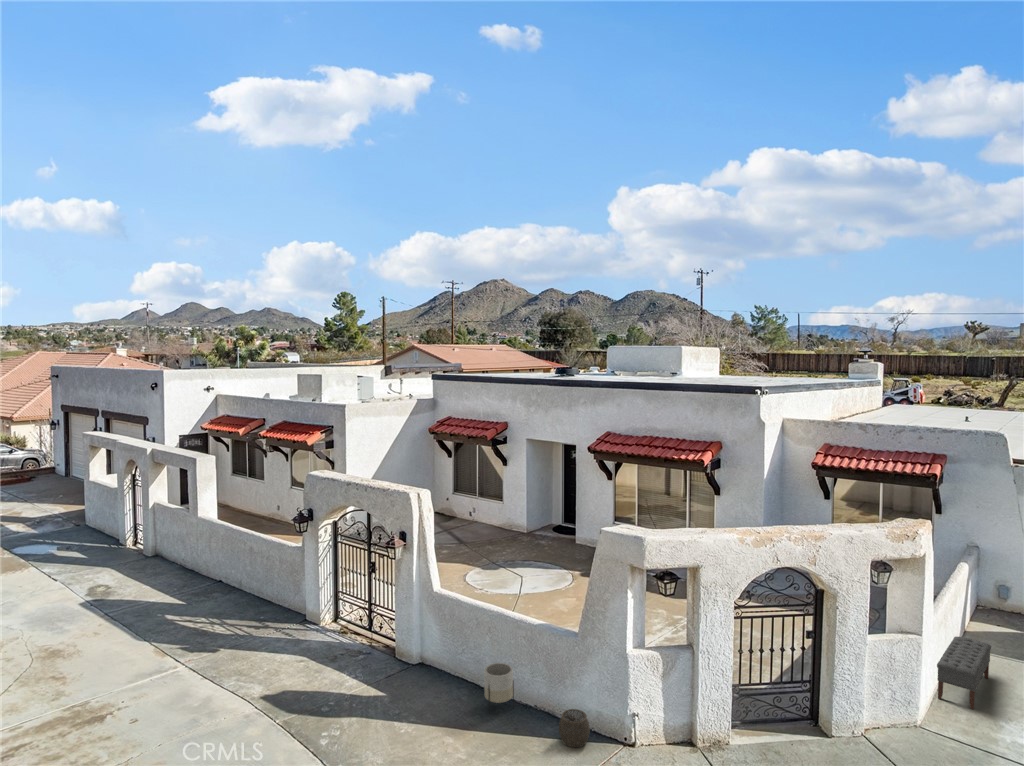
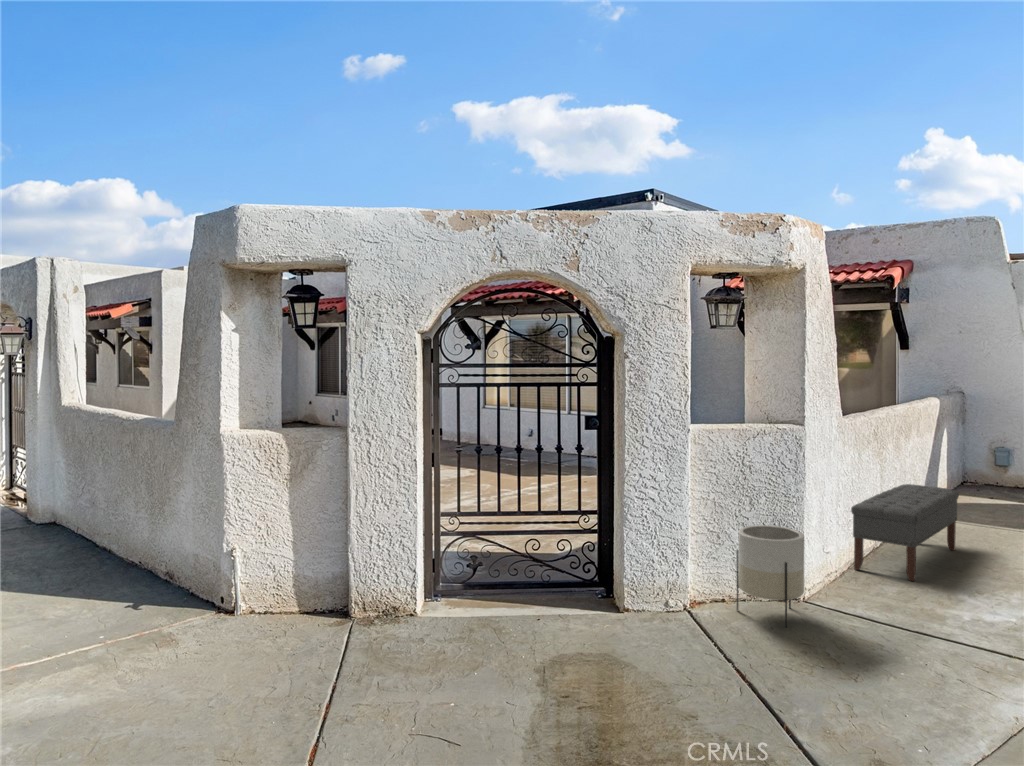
planter: present [484,663,514,712] -> present [737,525,804,627]
woven basket: present [559,709,590,747] -> none [118,557,182,619]

